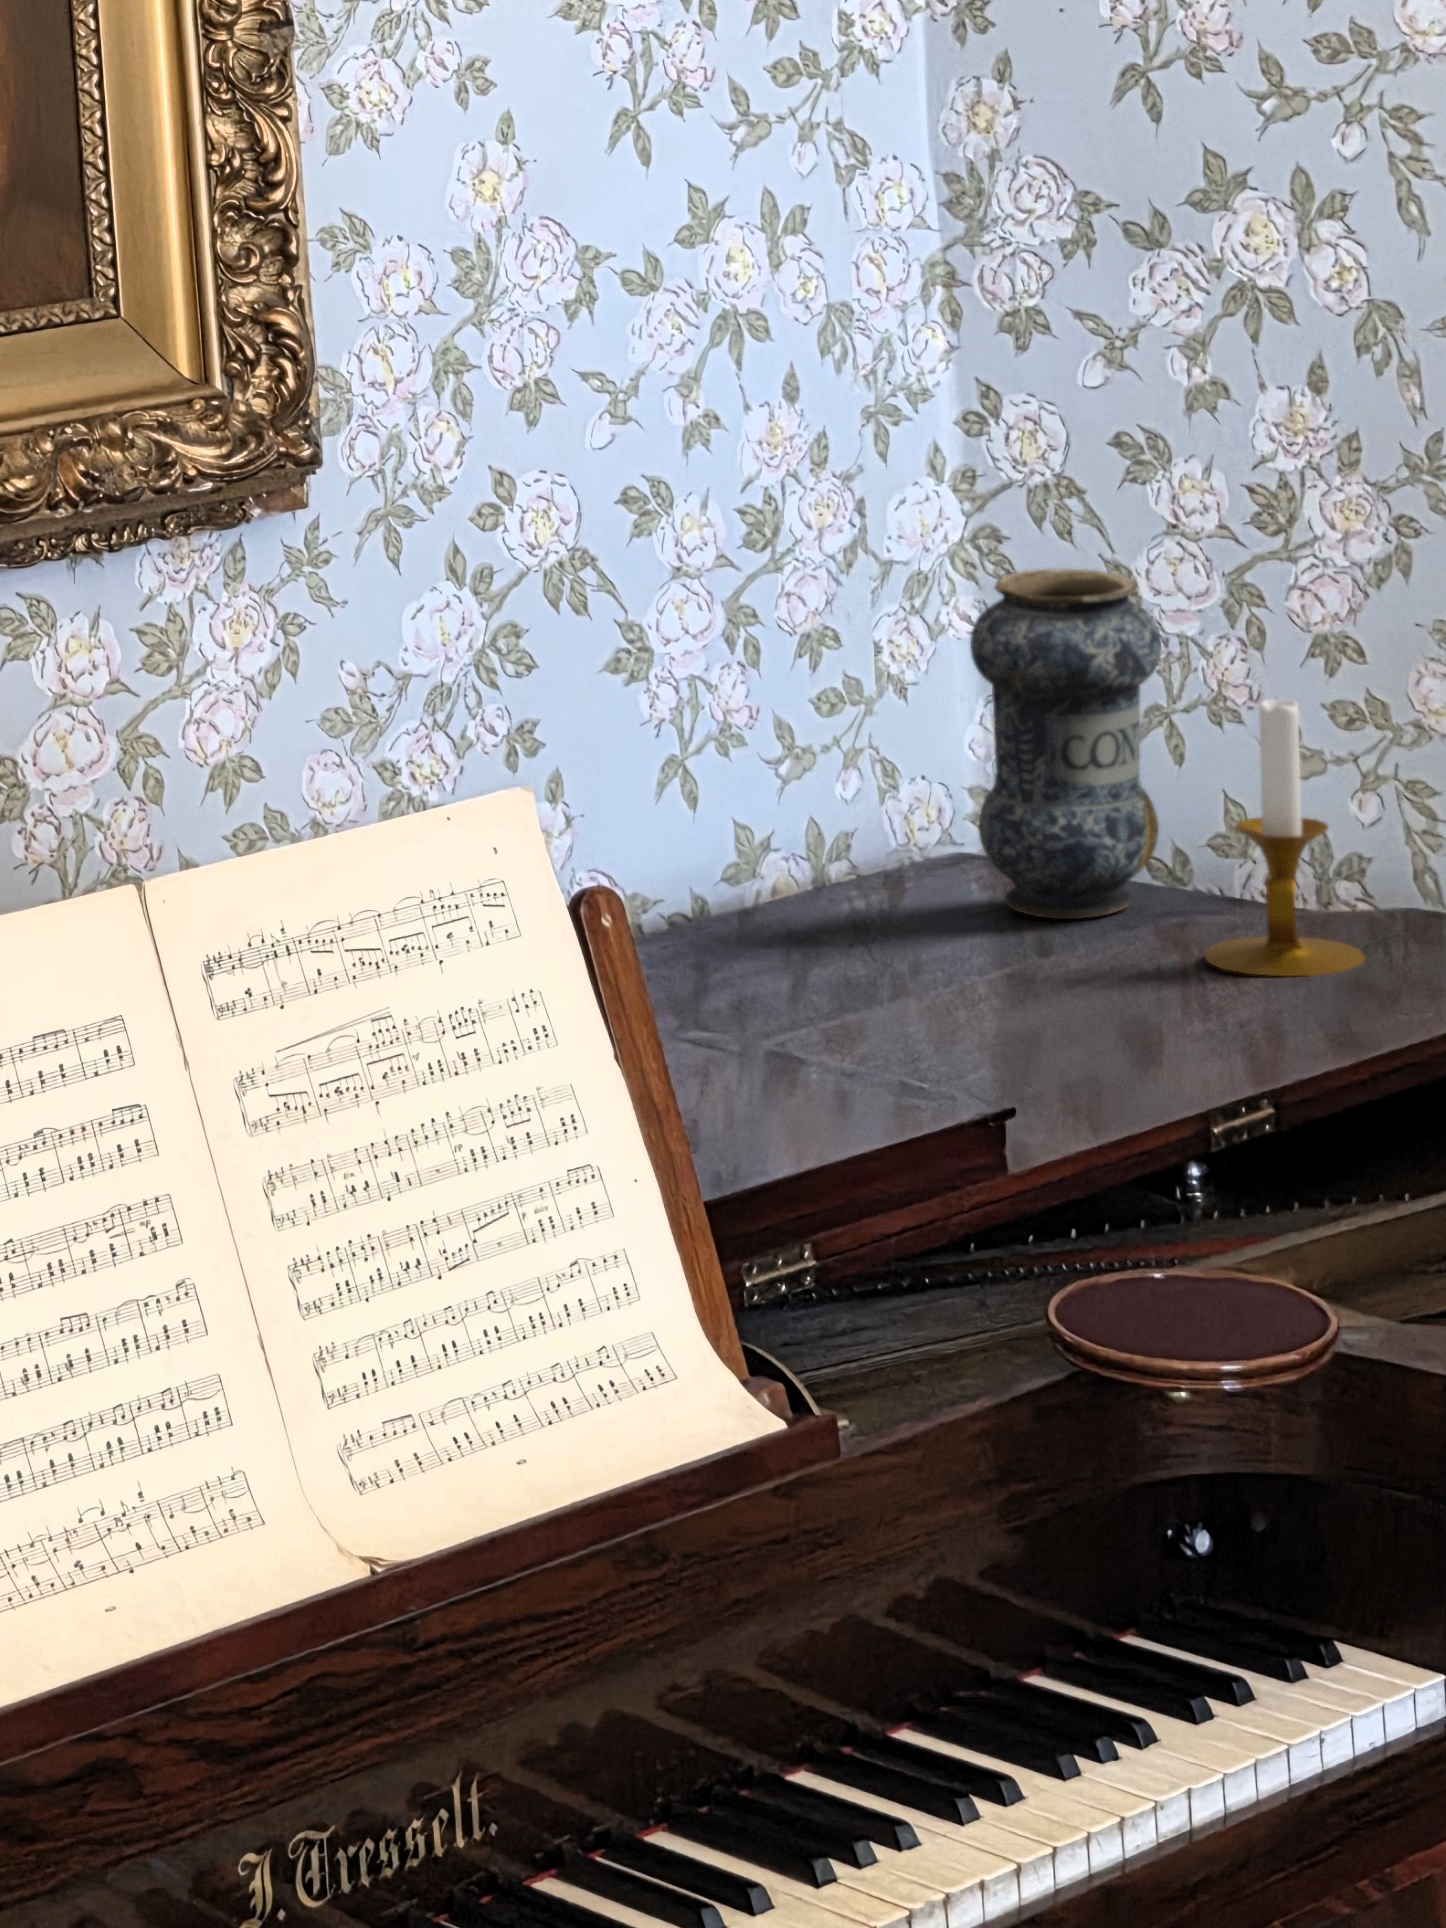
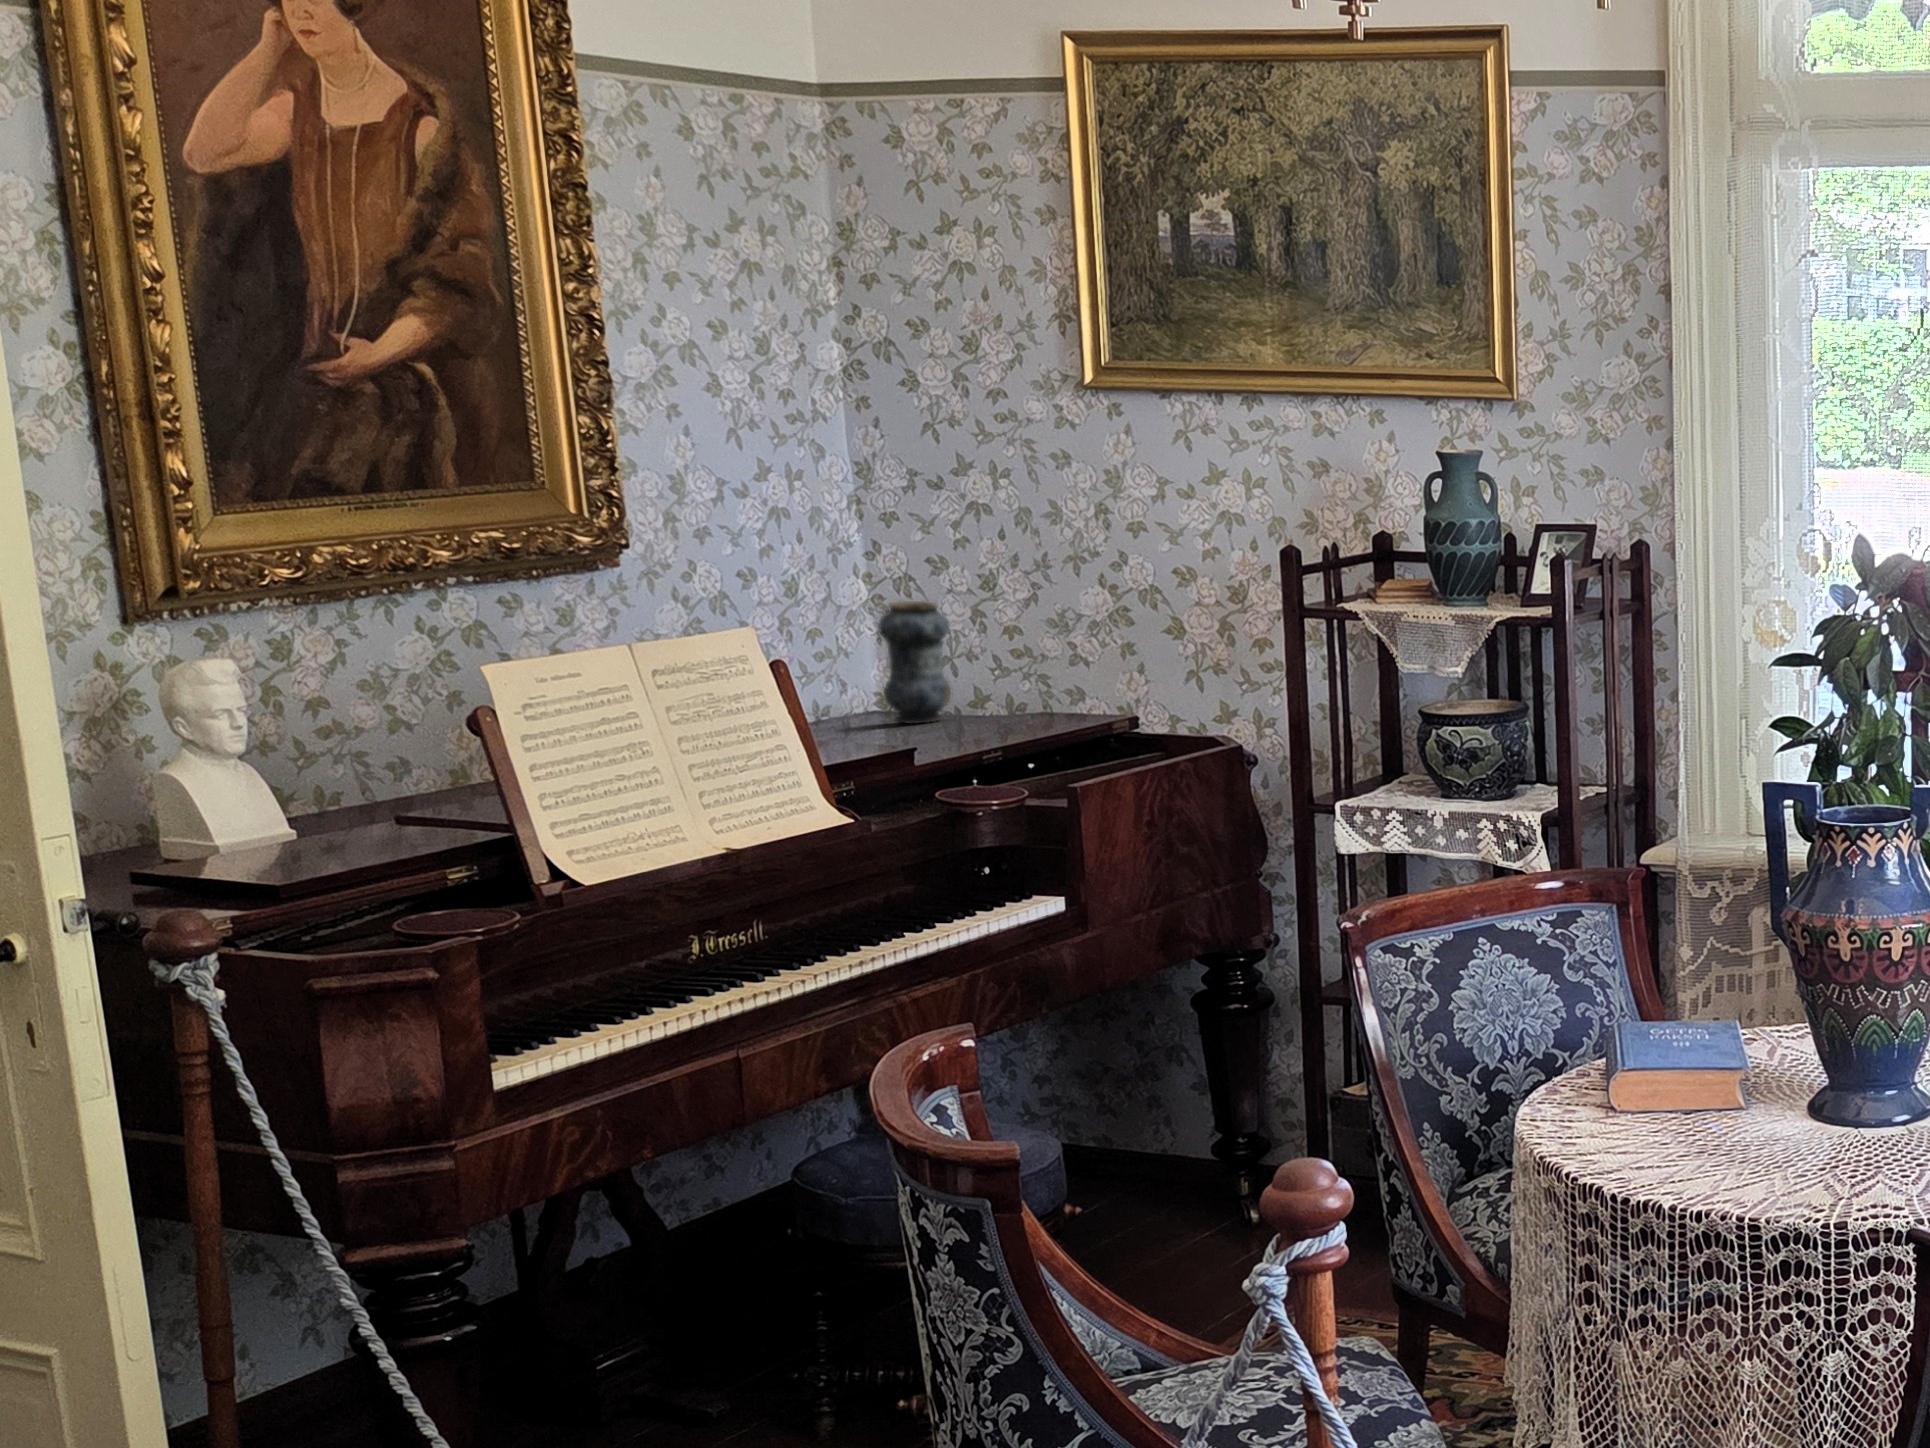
candlestick: present [1205,699,1365,976] -> none [969,635,1025,726]

